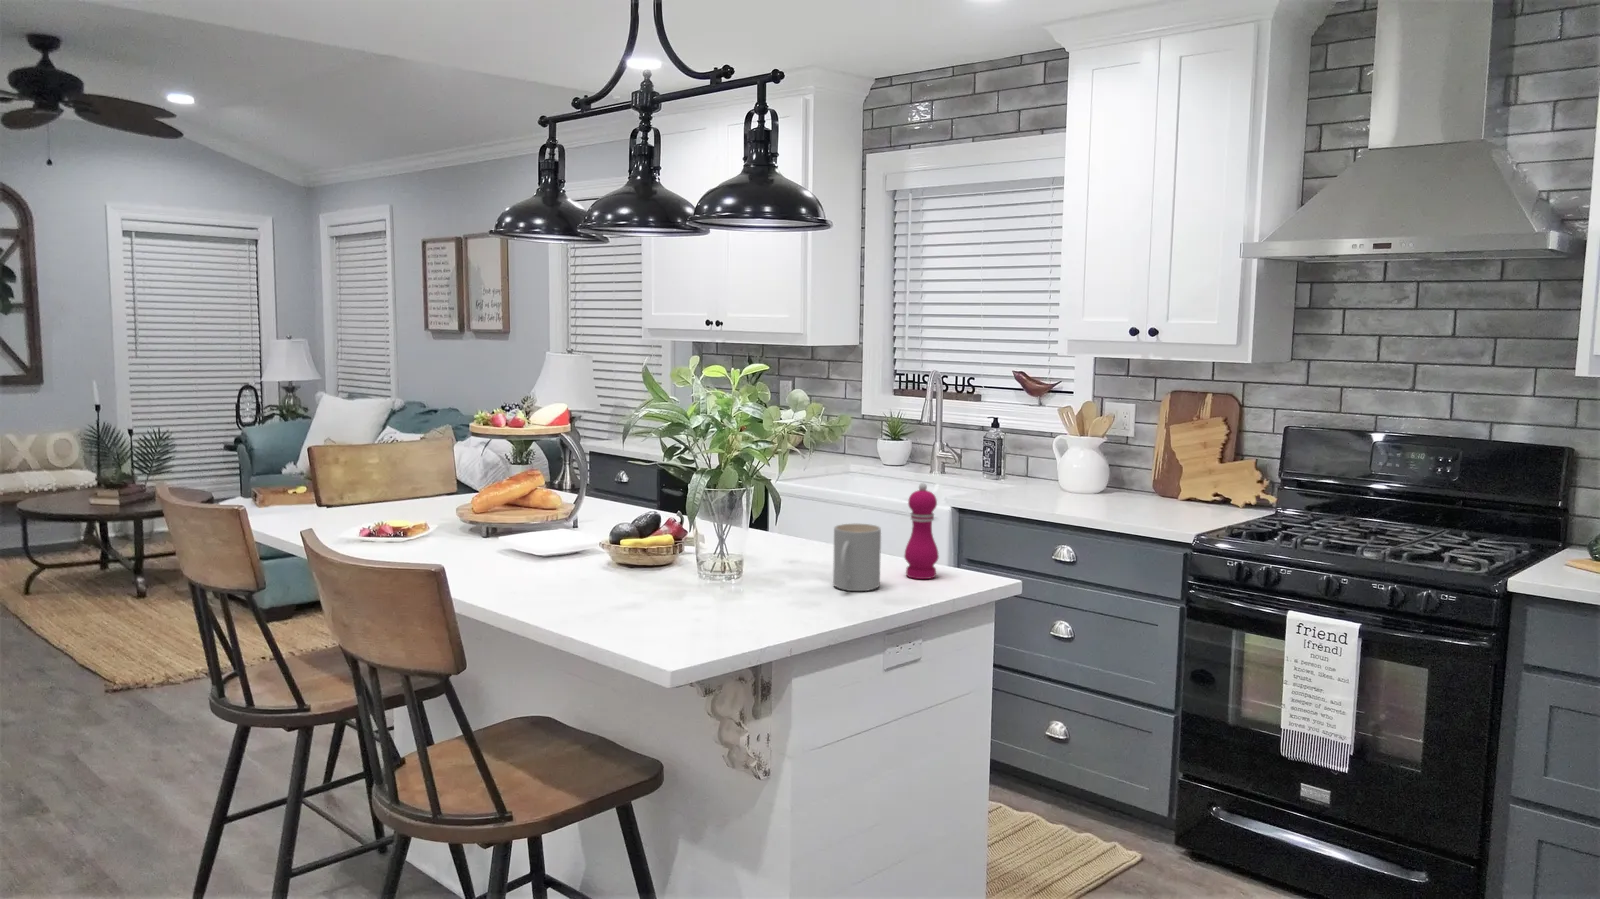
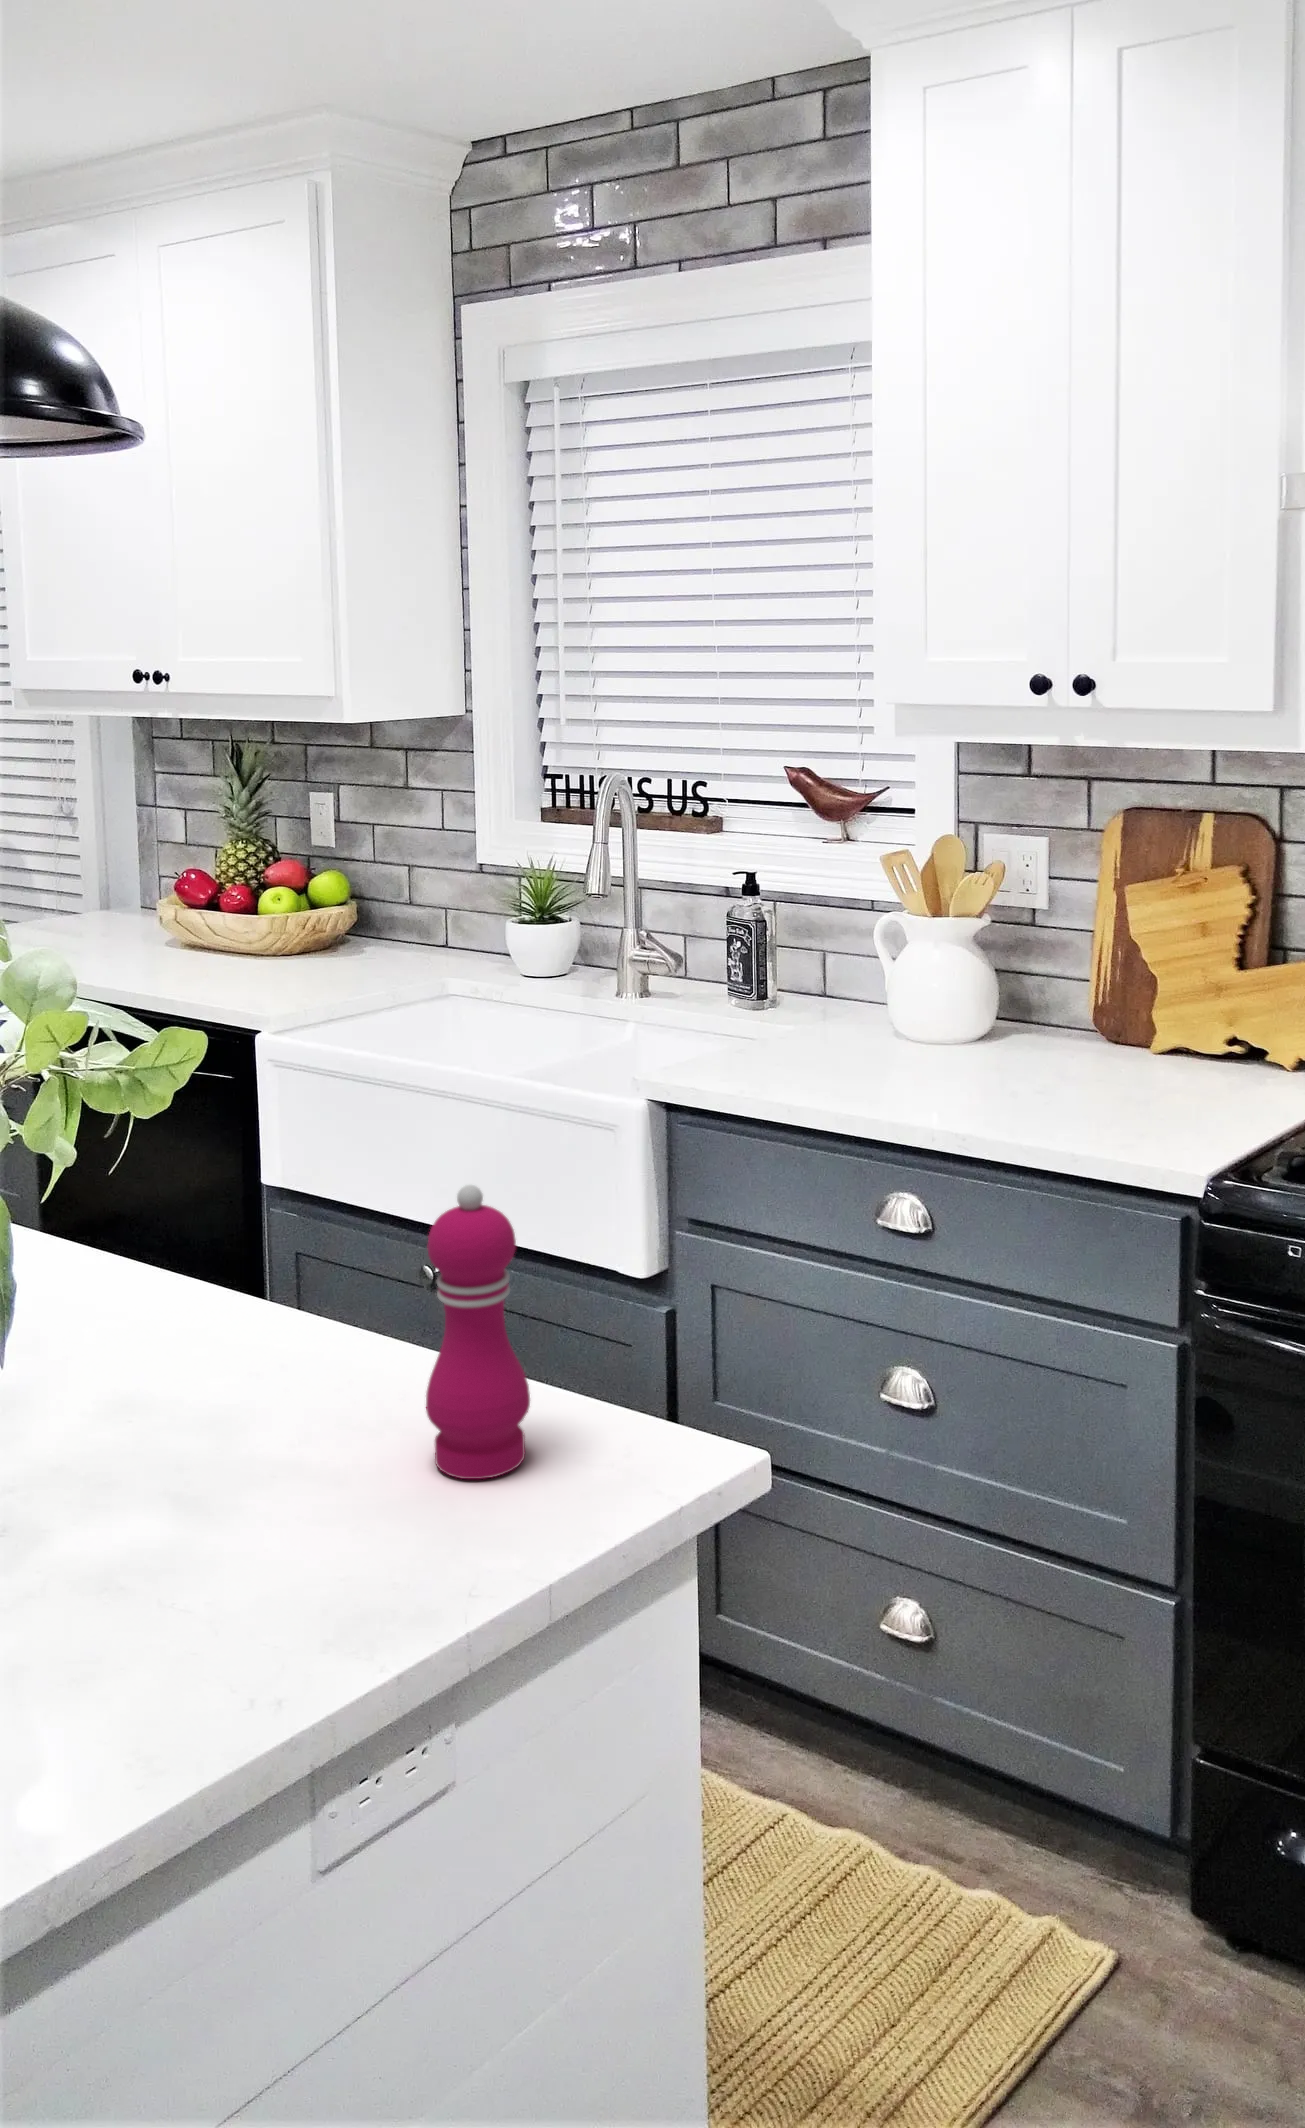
mug: present [833,524,881,591] -> none [162,1338,329,1583]

